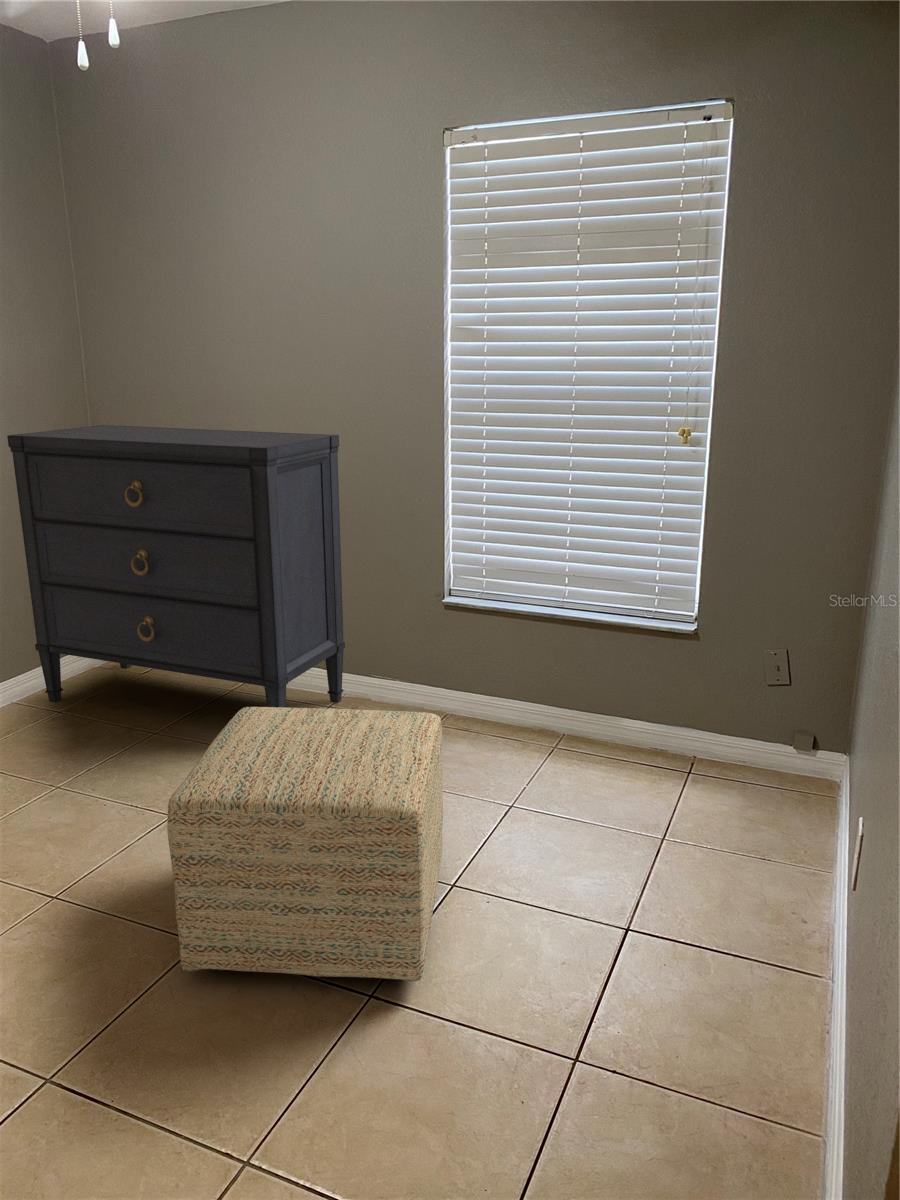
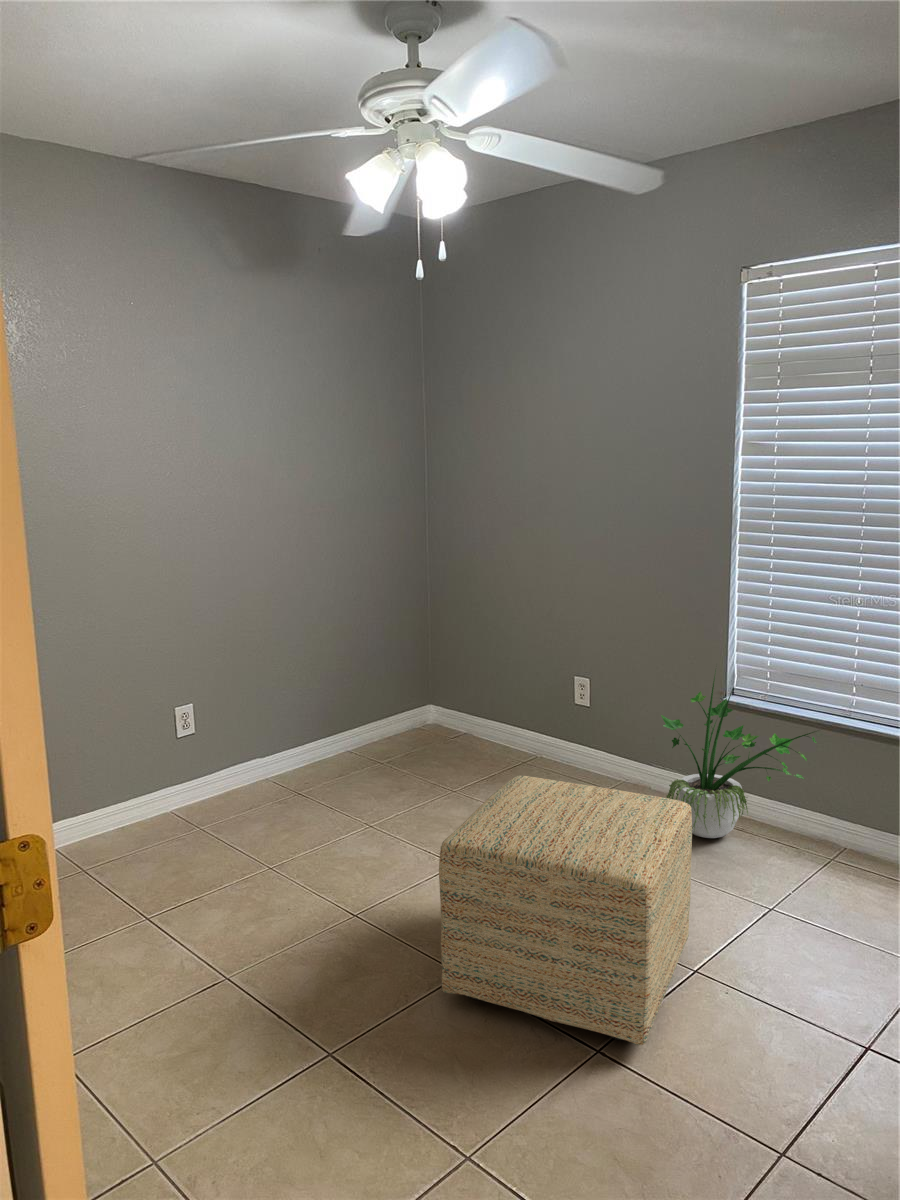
dresser: present [7,425,345,708] -> none [362,524,633,816]
potted plant: none [382,564,551,746] -> present [661,676,816,838]

